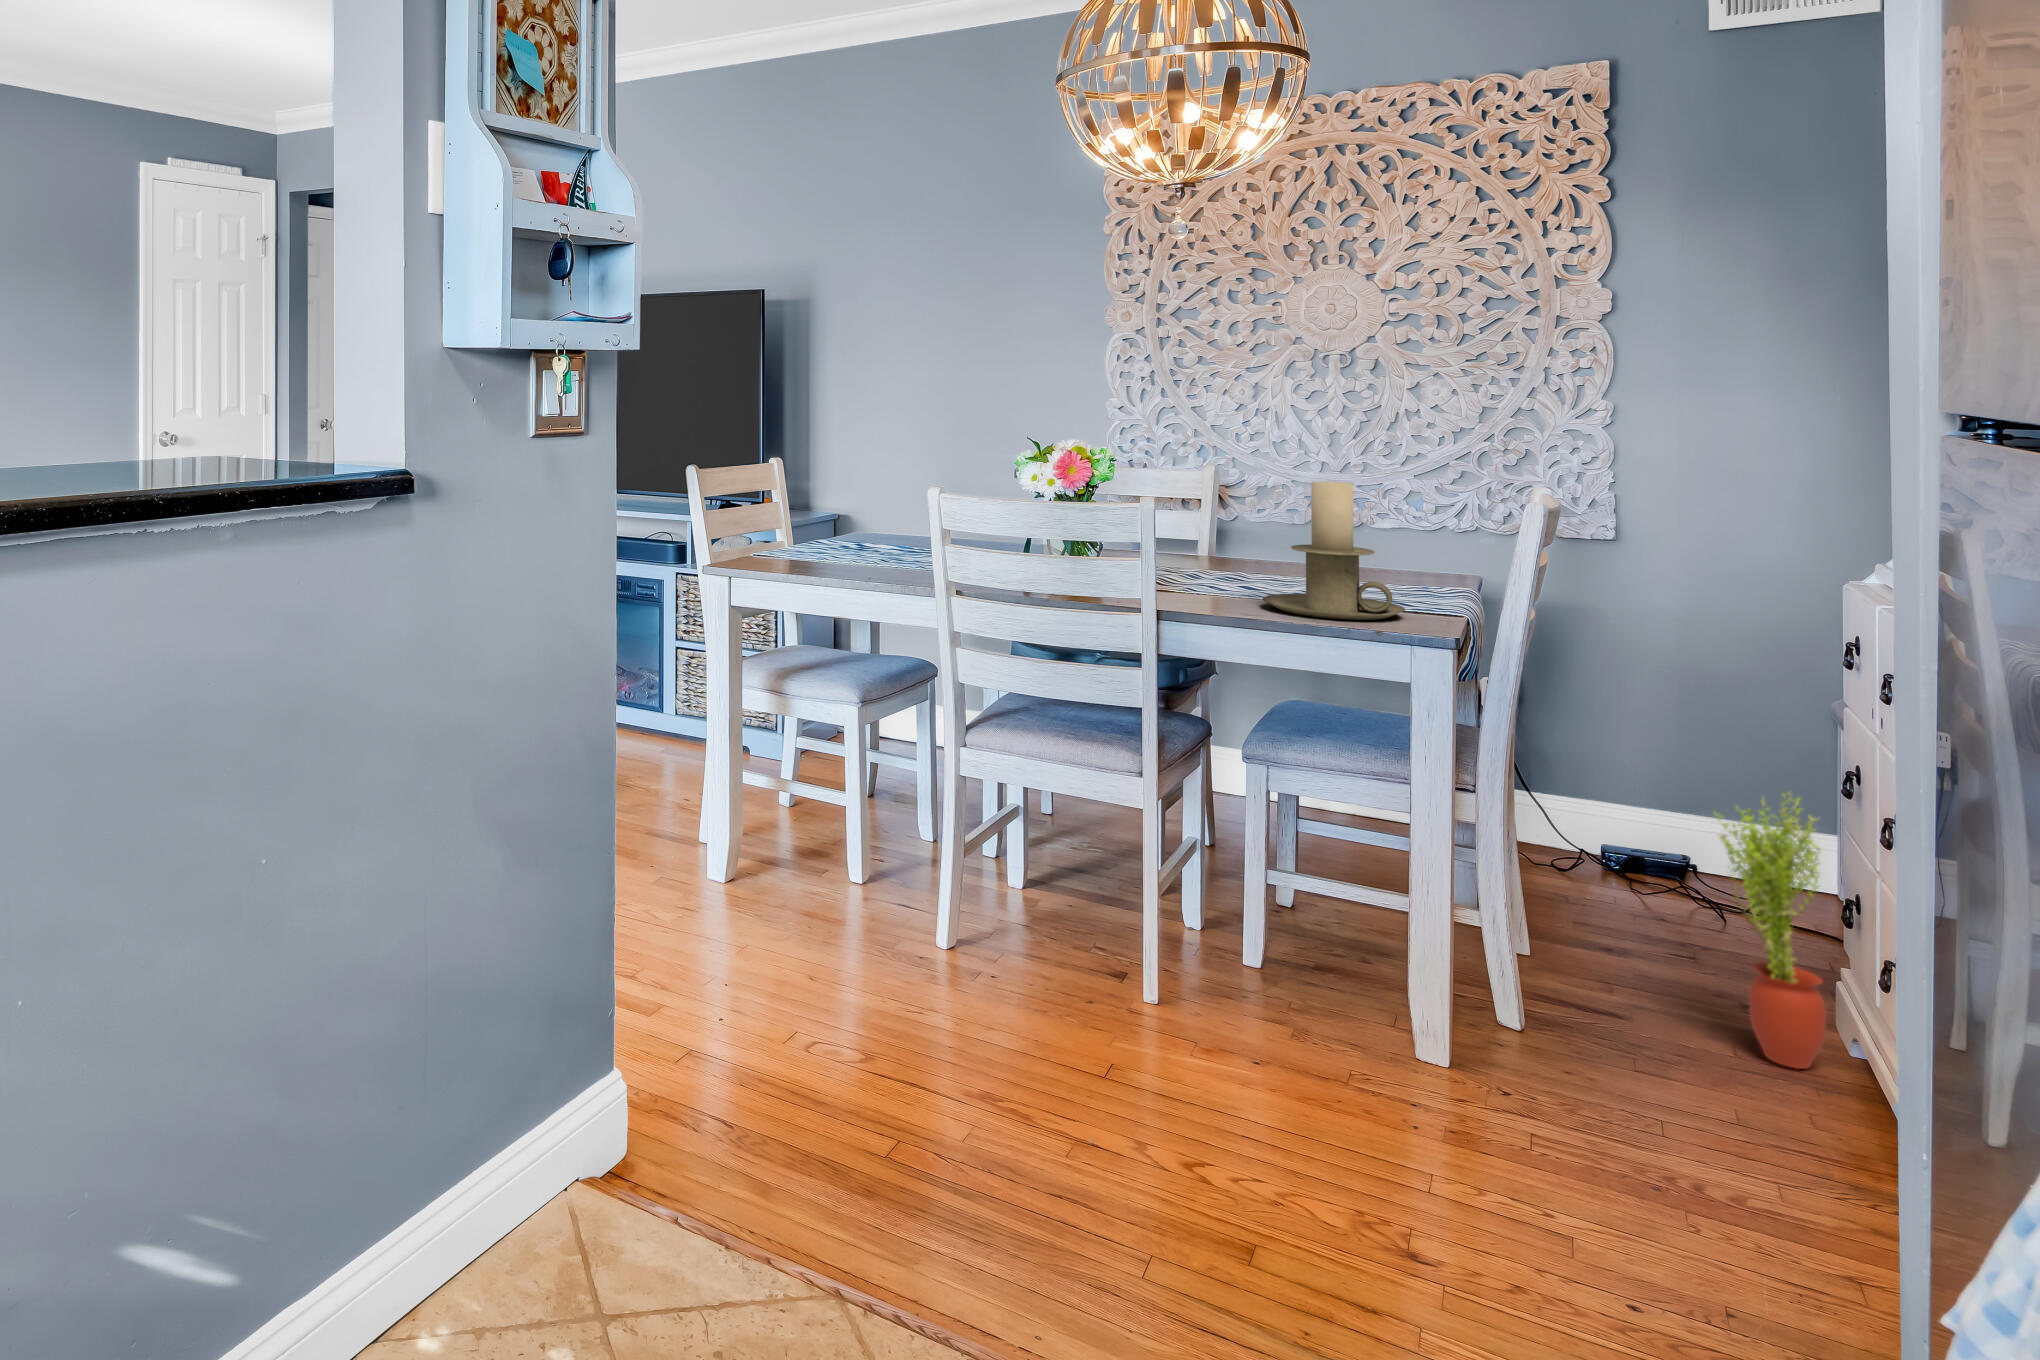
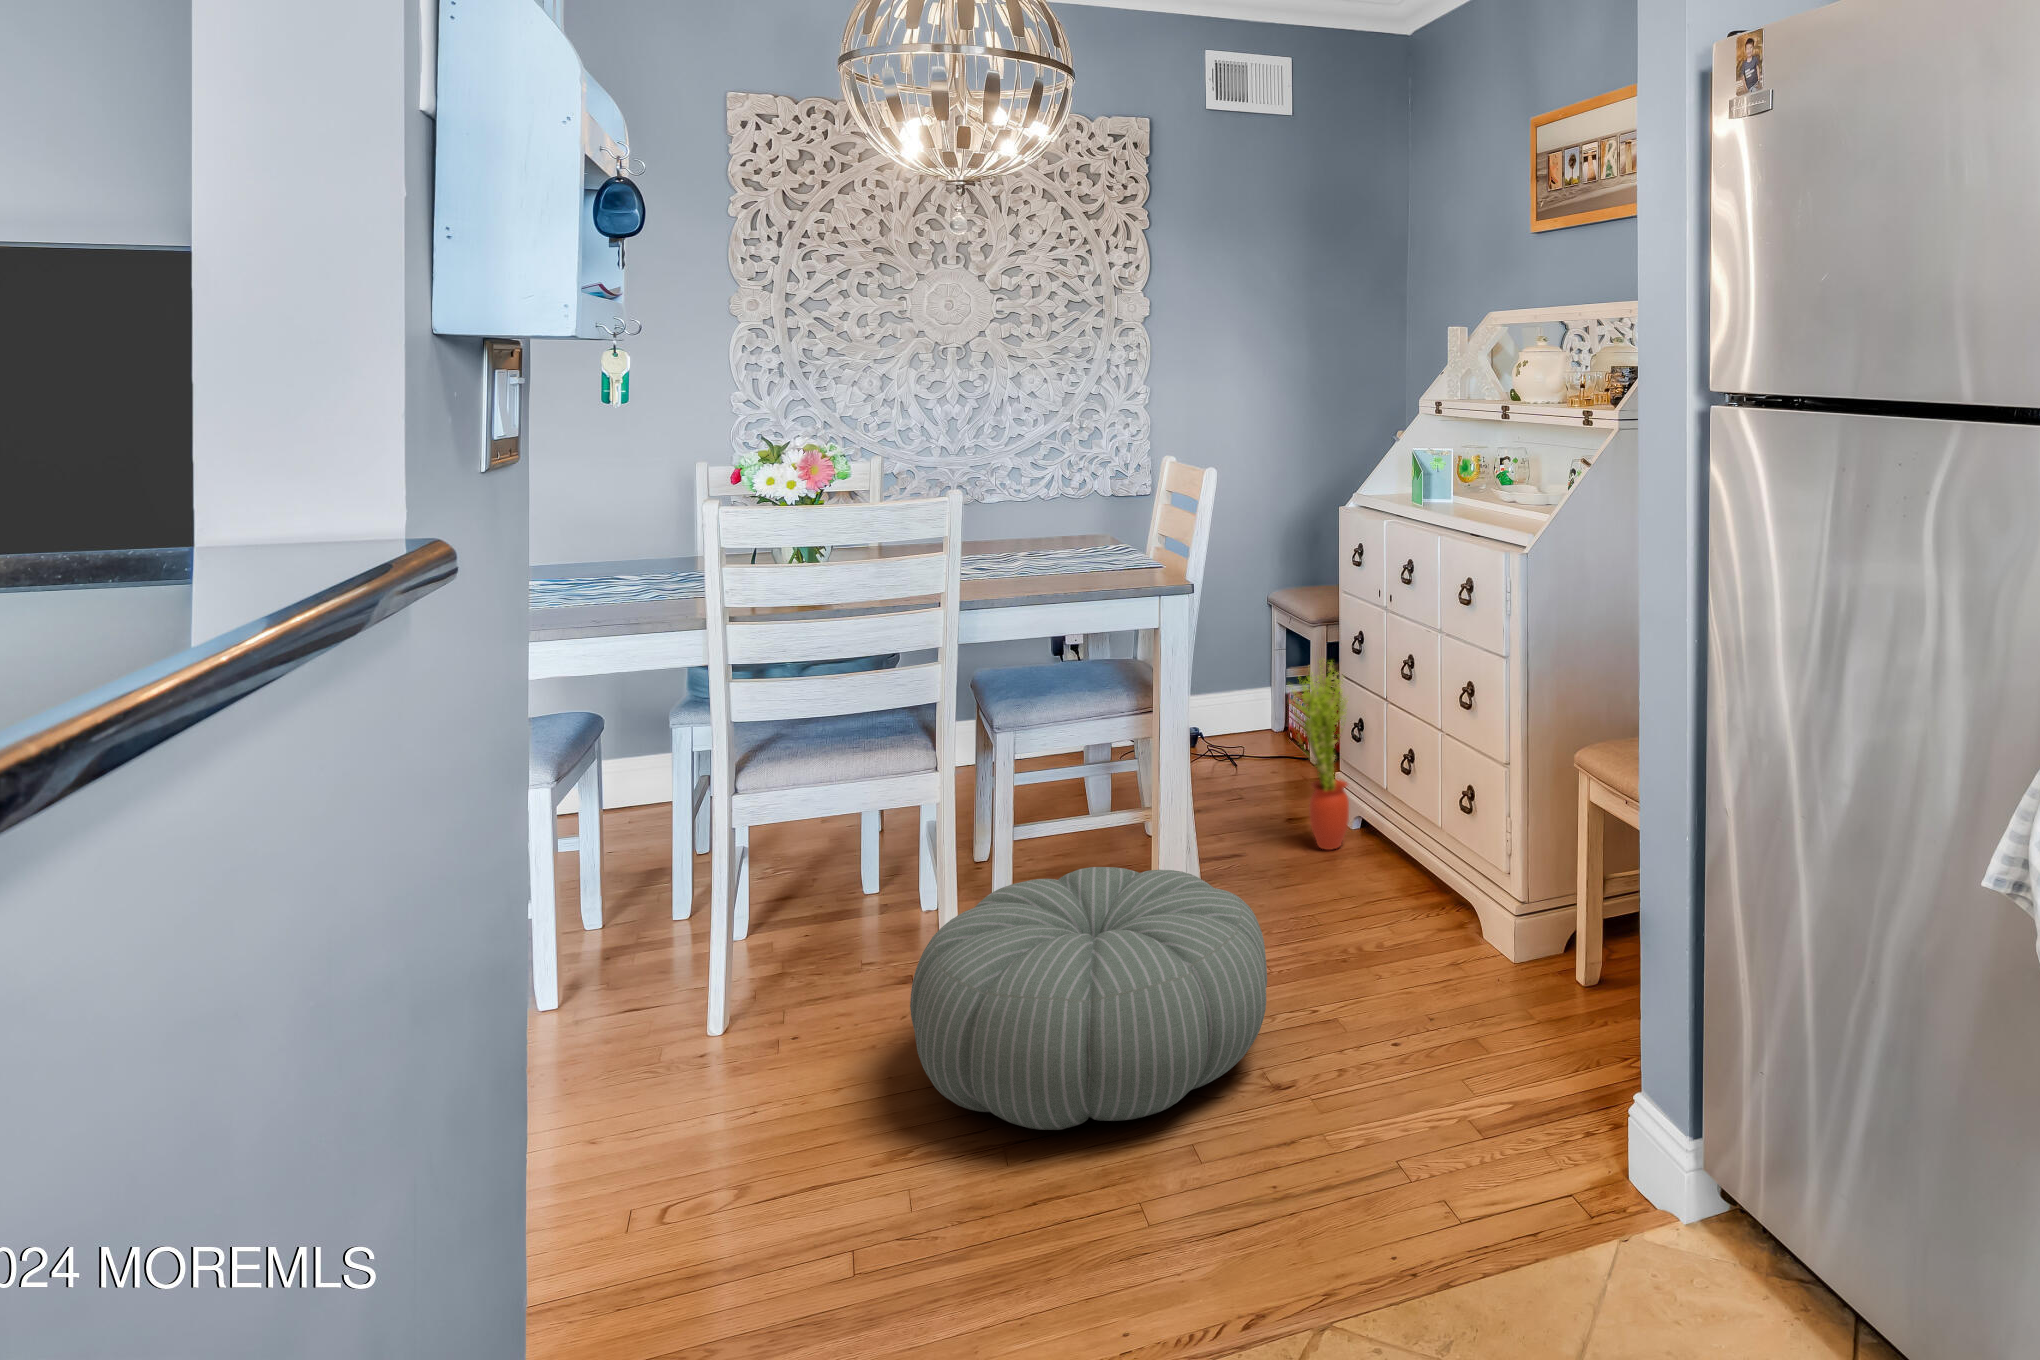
candle holder: present [1263,481,1406,620] -> none [1016,463,1129,586]
pouf: none [1029,908,1462,1203] -> present [910,867,1267,1130]

